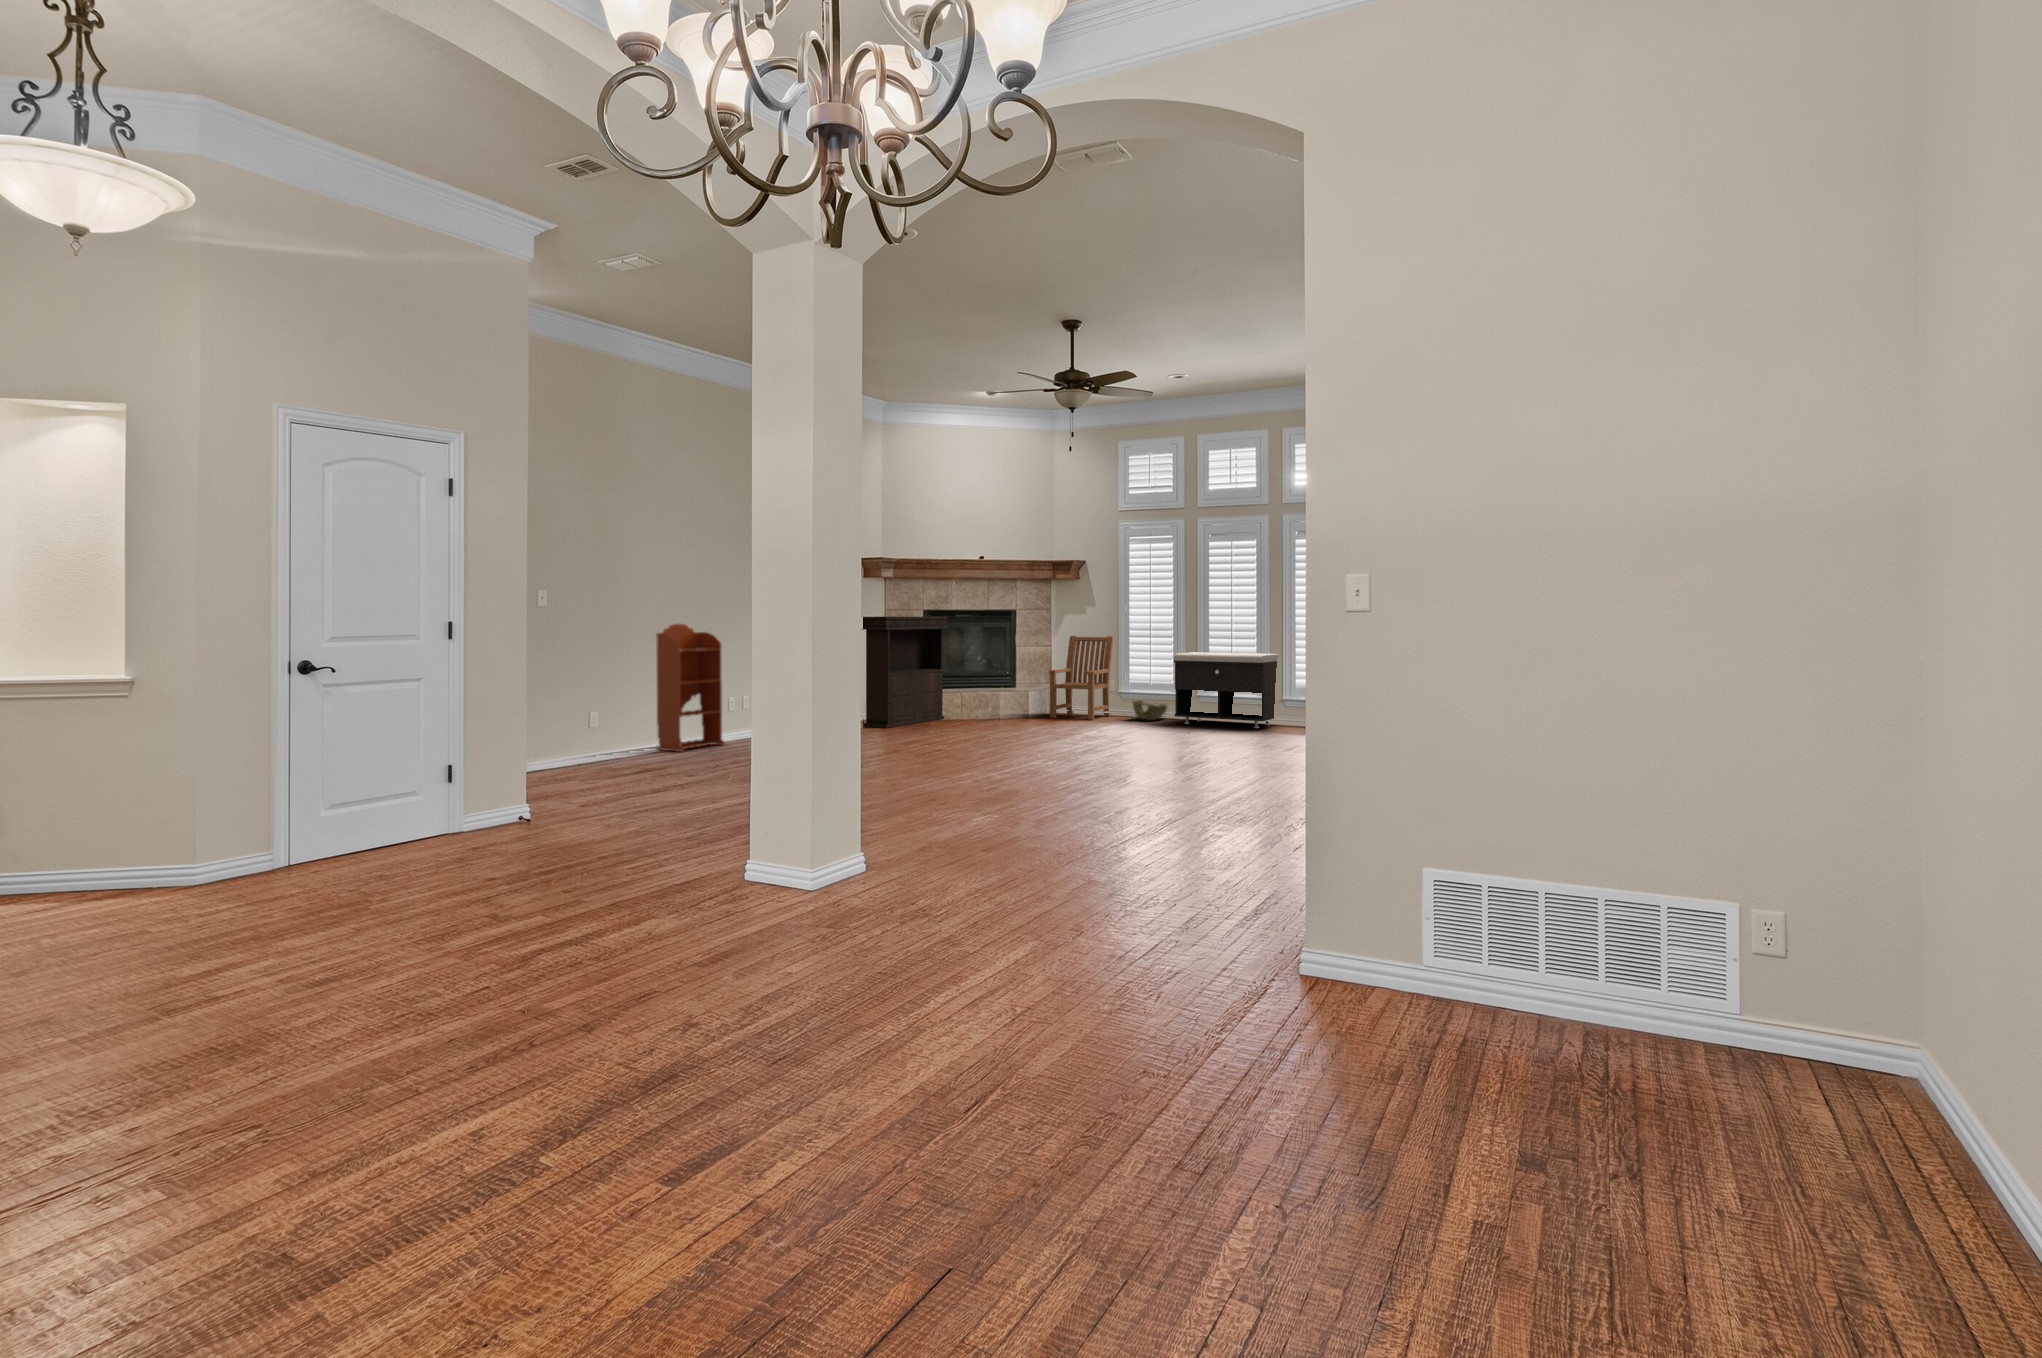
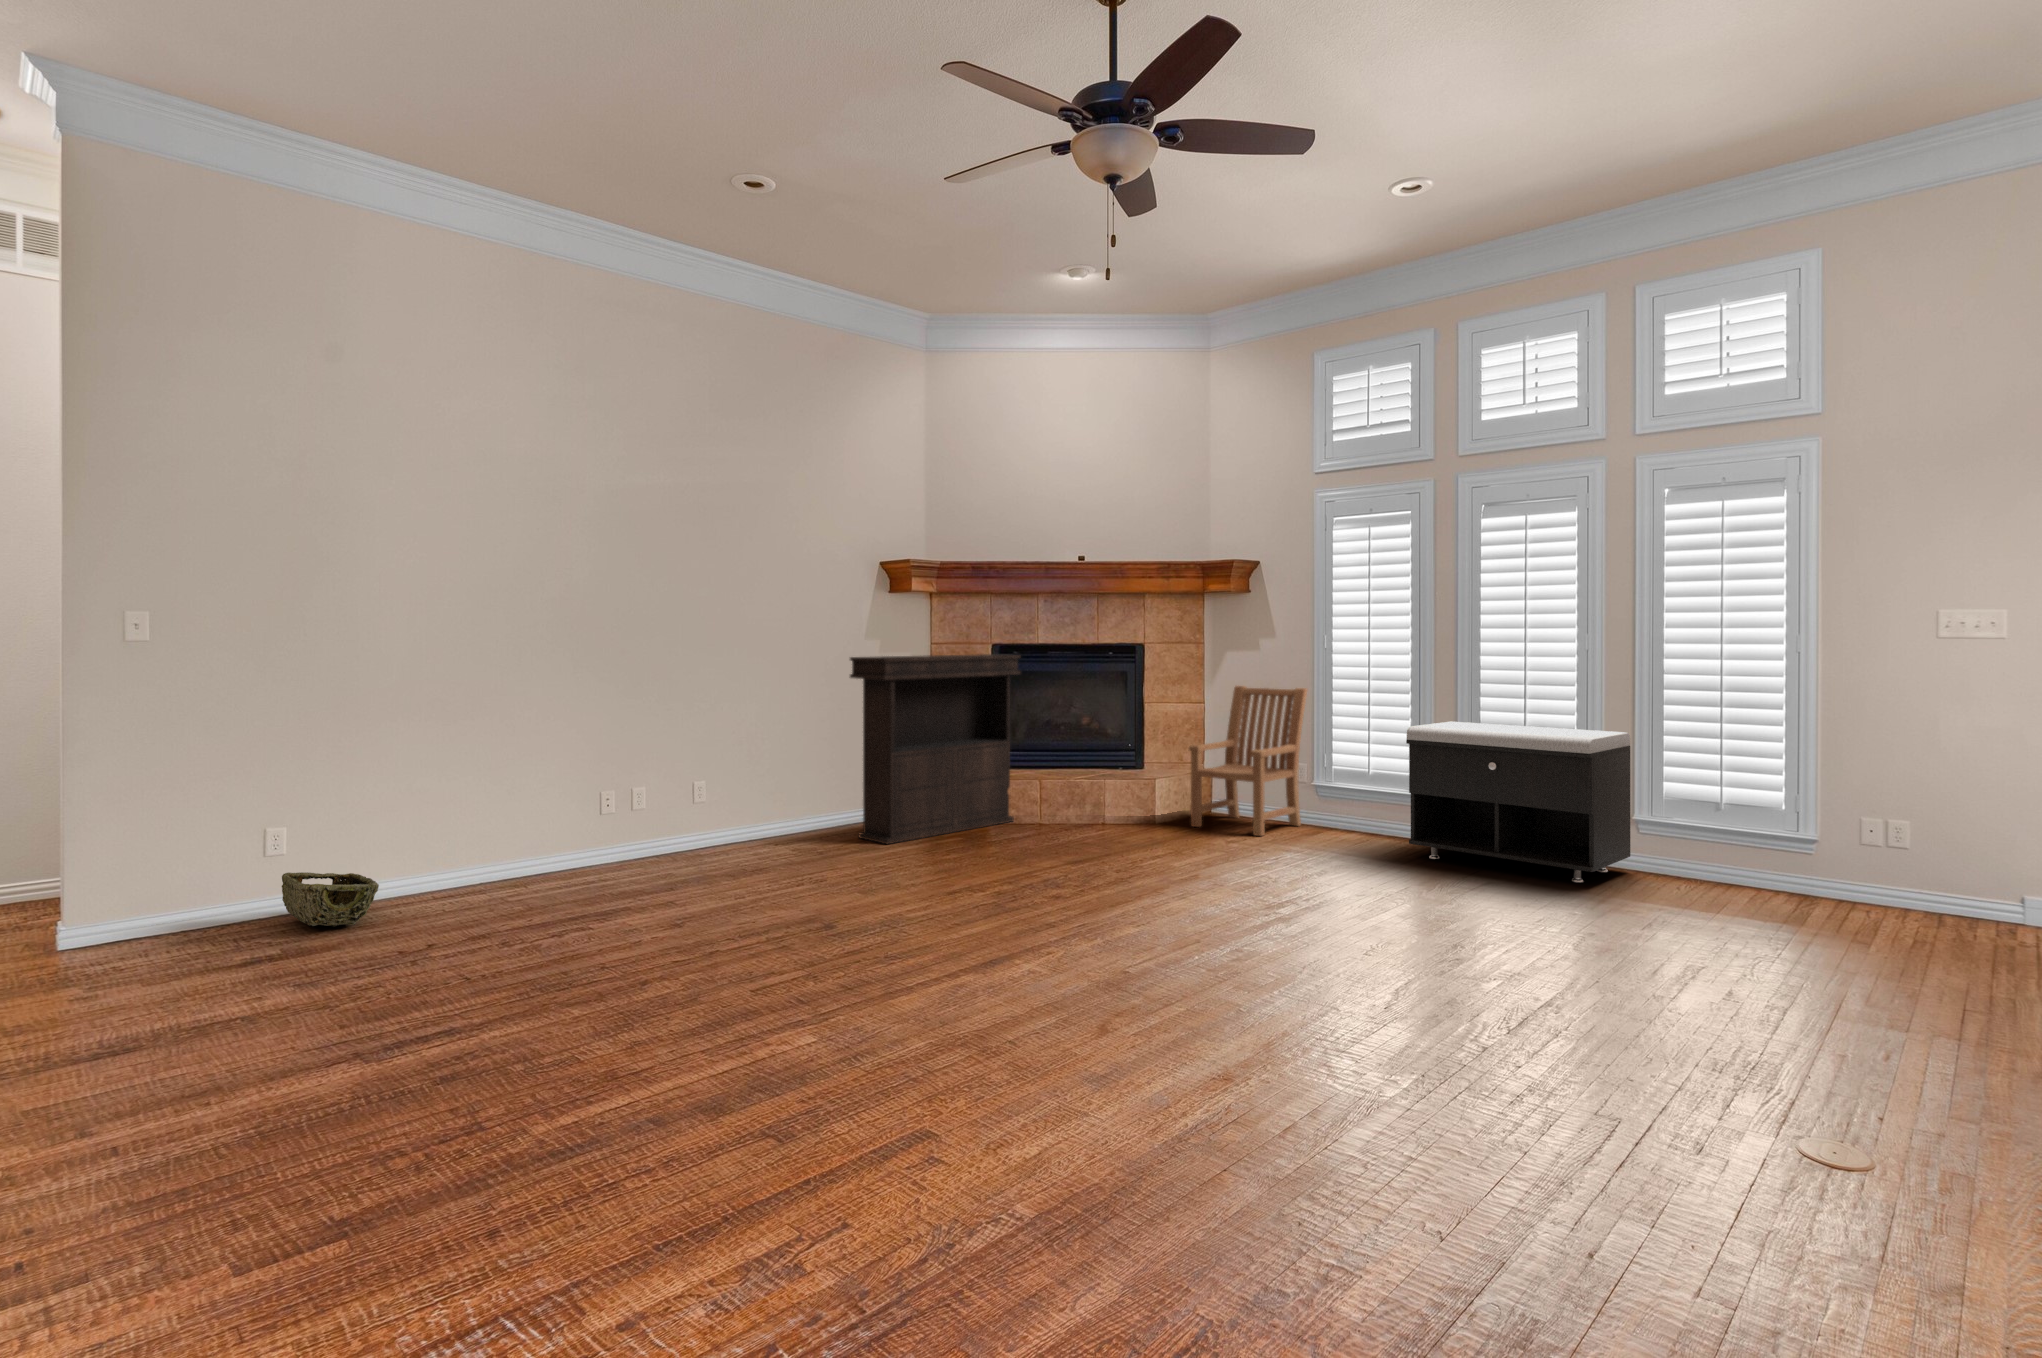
bookcase: present [656,623,725,752] -> none [417,675,550,906]
woven basket: present [1133,700,1167,720] -> present [282,872,379,927]

